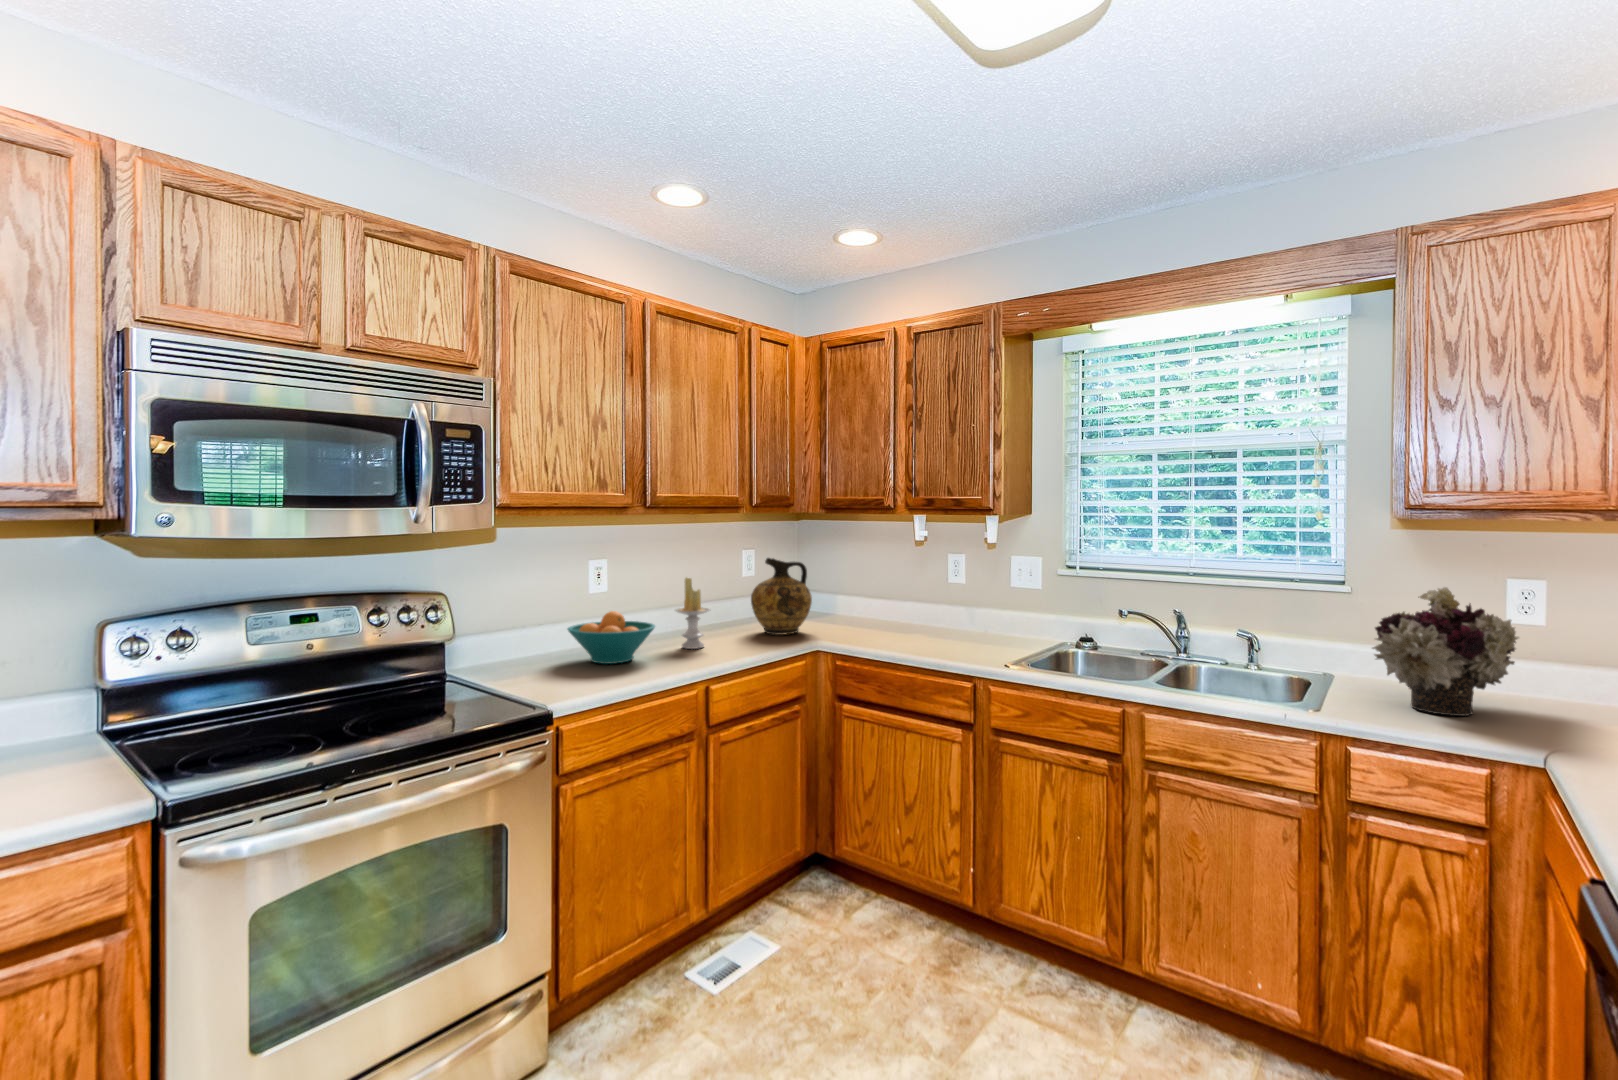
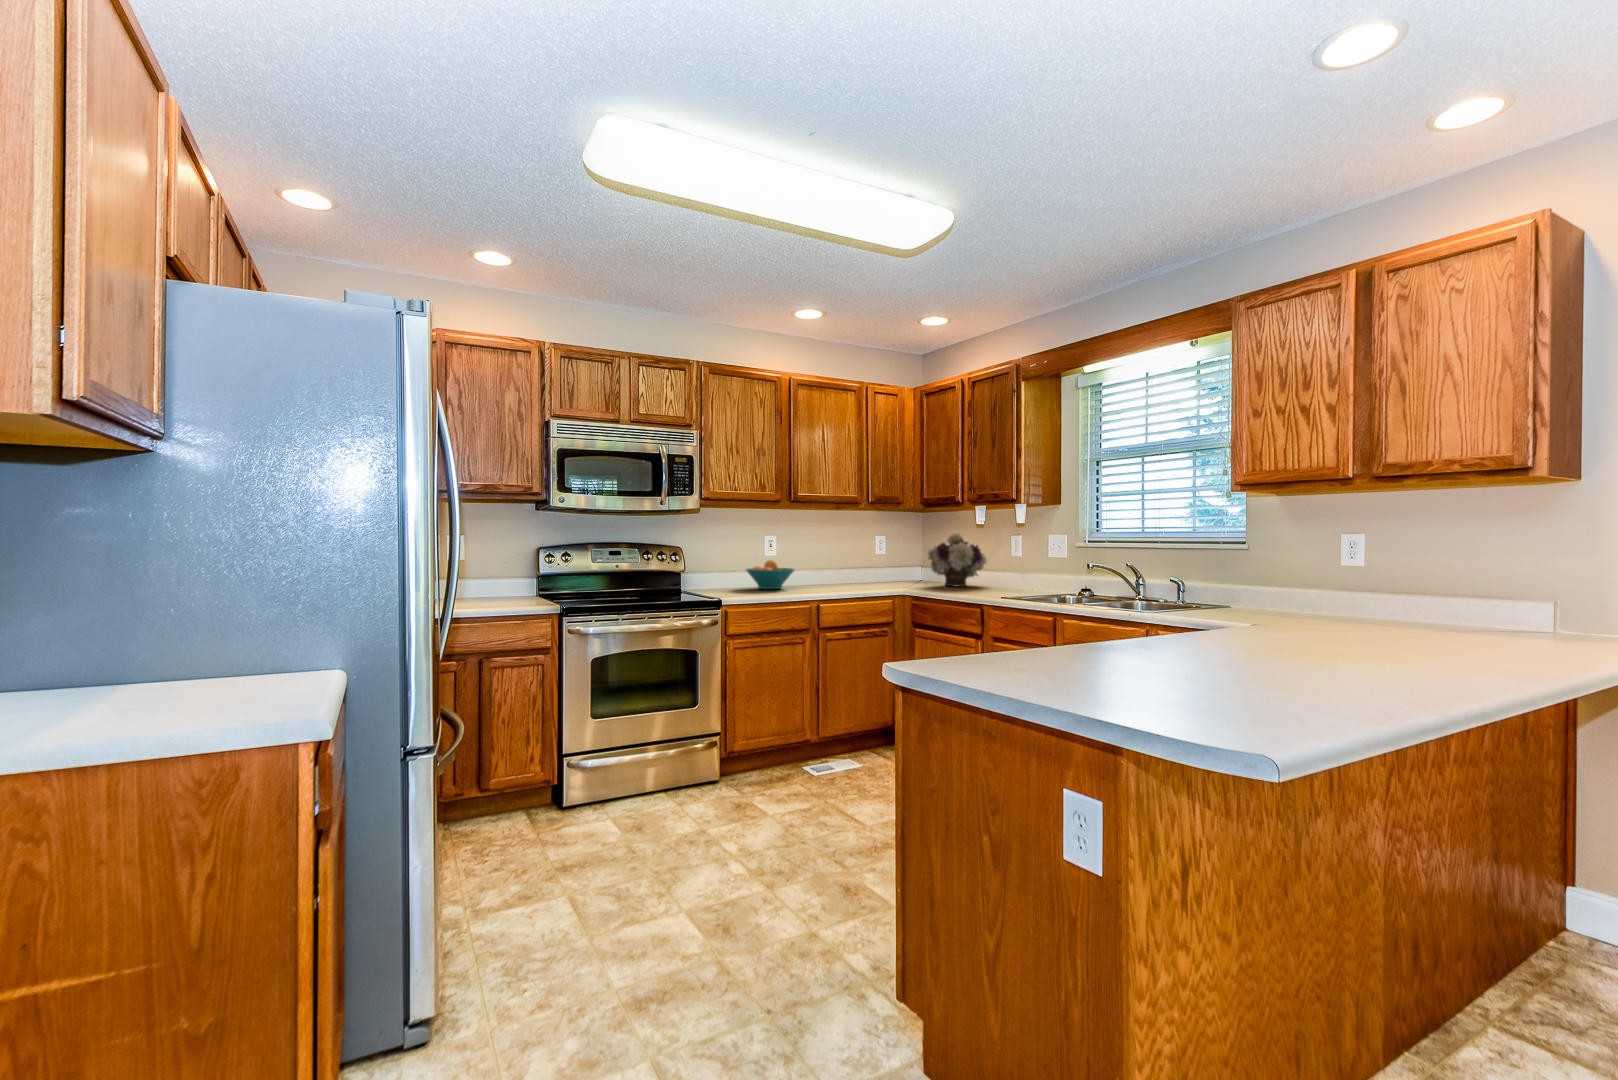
ceramic jug: present [751,558,812,635] -> none [868,534,908,584]
candle: present [675,578,710,649] -> none [812,543,834,587]
flower arrangement: present [1372,587,1519,716] -> present [928,533,987,586]

